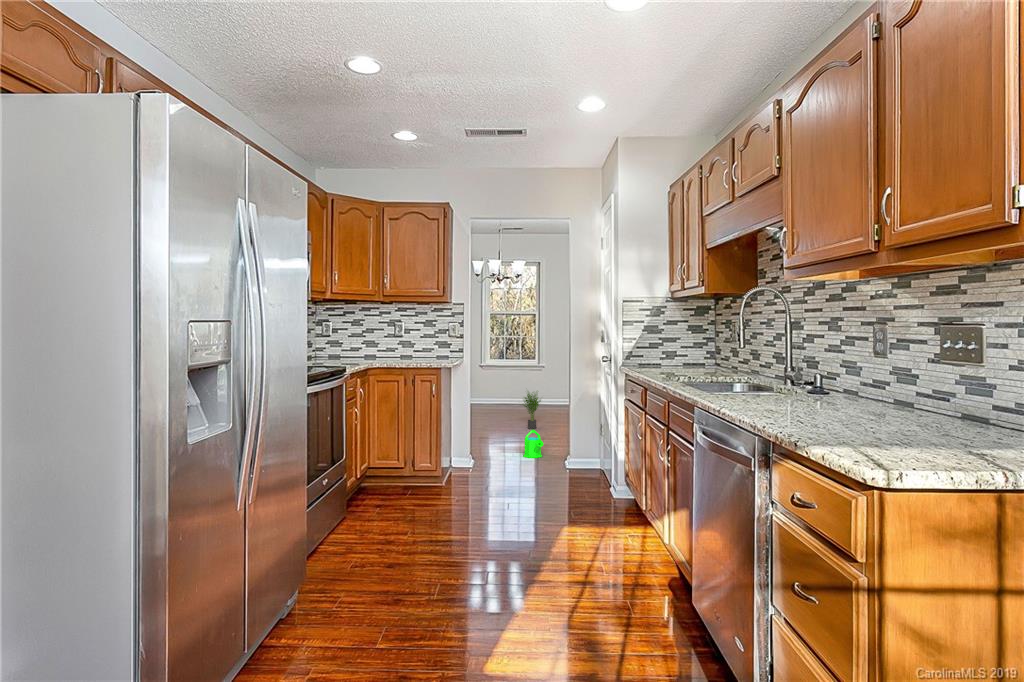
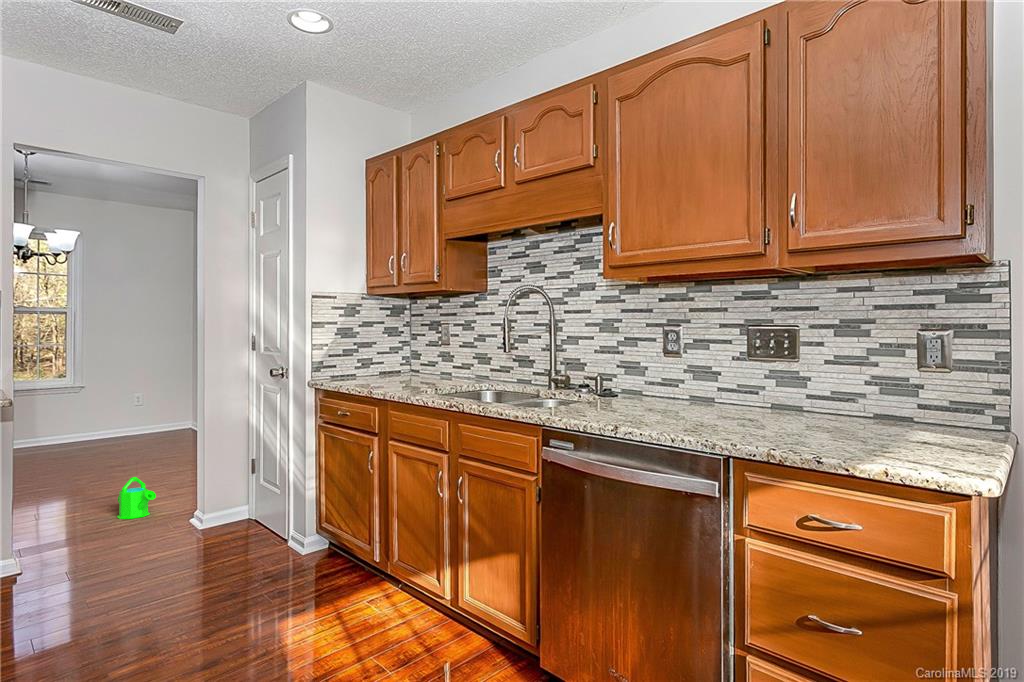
potted plant: present [524,393,541,429] -> none [71,415,117,478]

